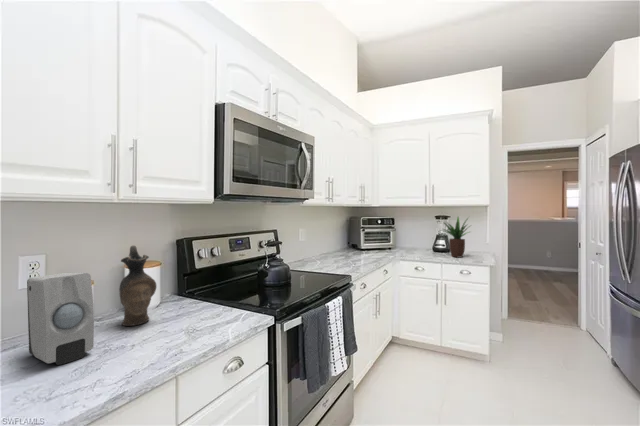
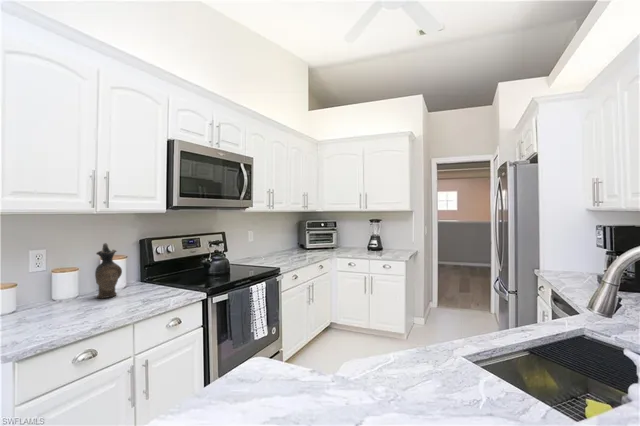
potted plant: present [444,217,467,257] -> none [370,220,396,254]
soap dispenser: present [27,272,94,365] -> none [34,260,79,316]

